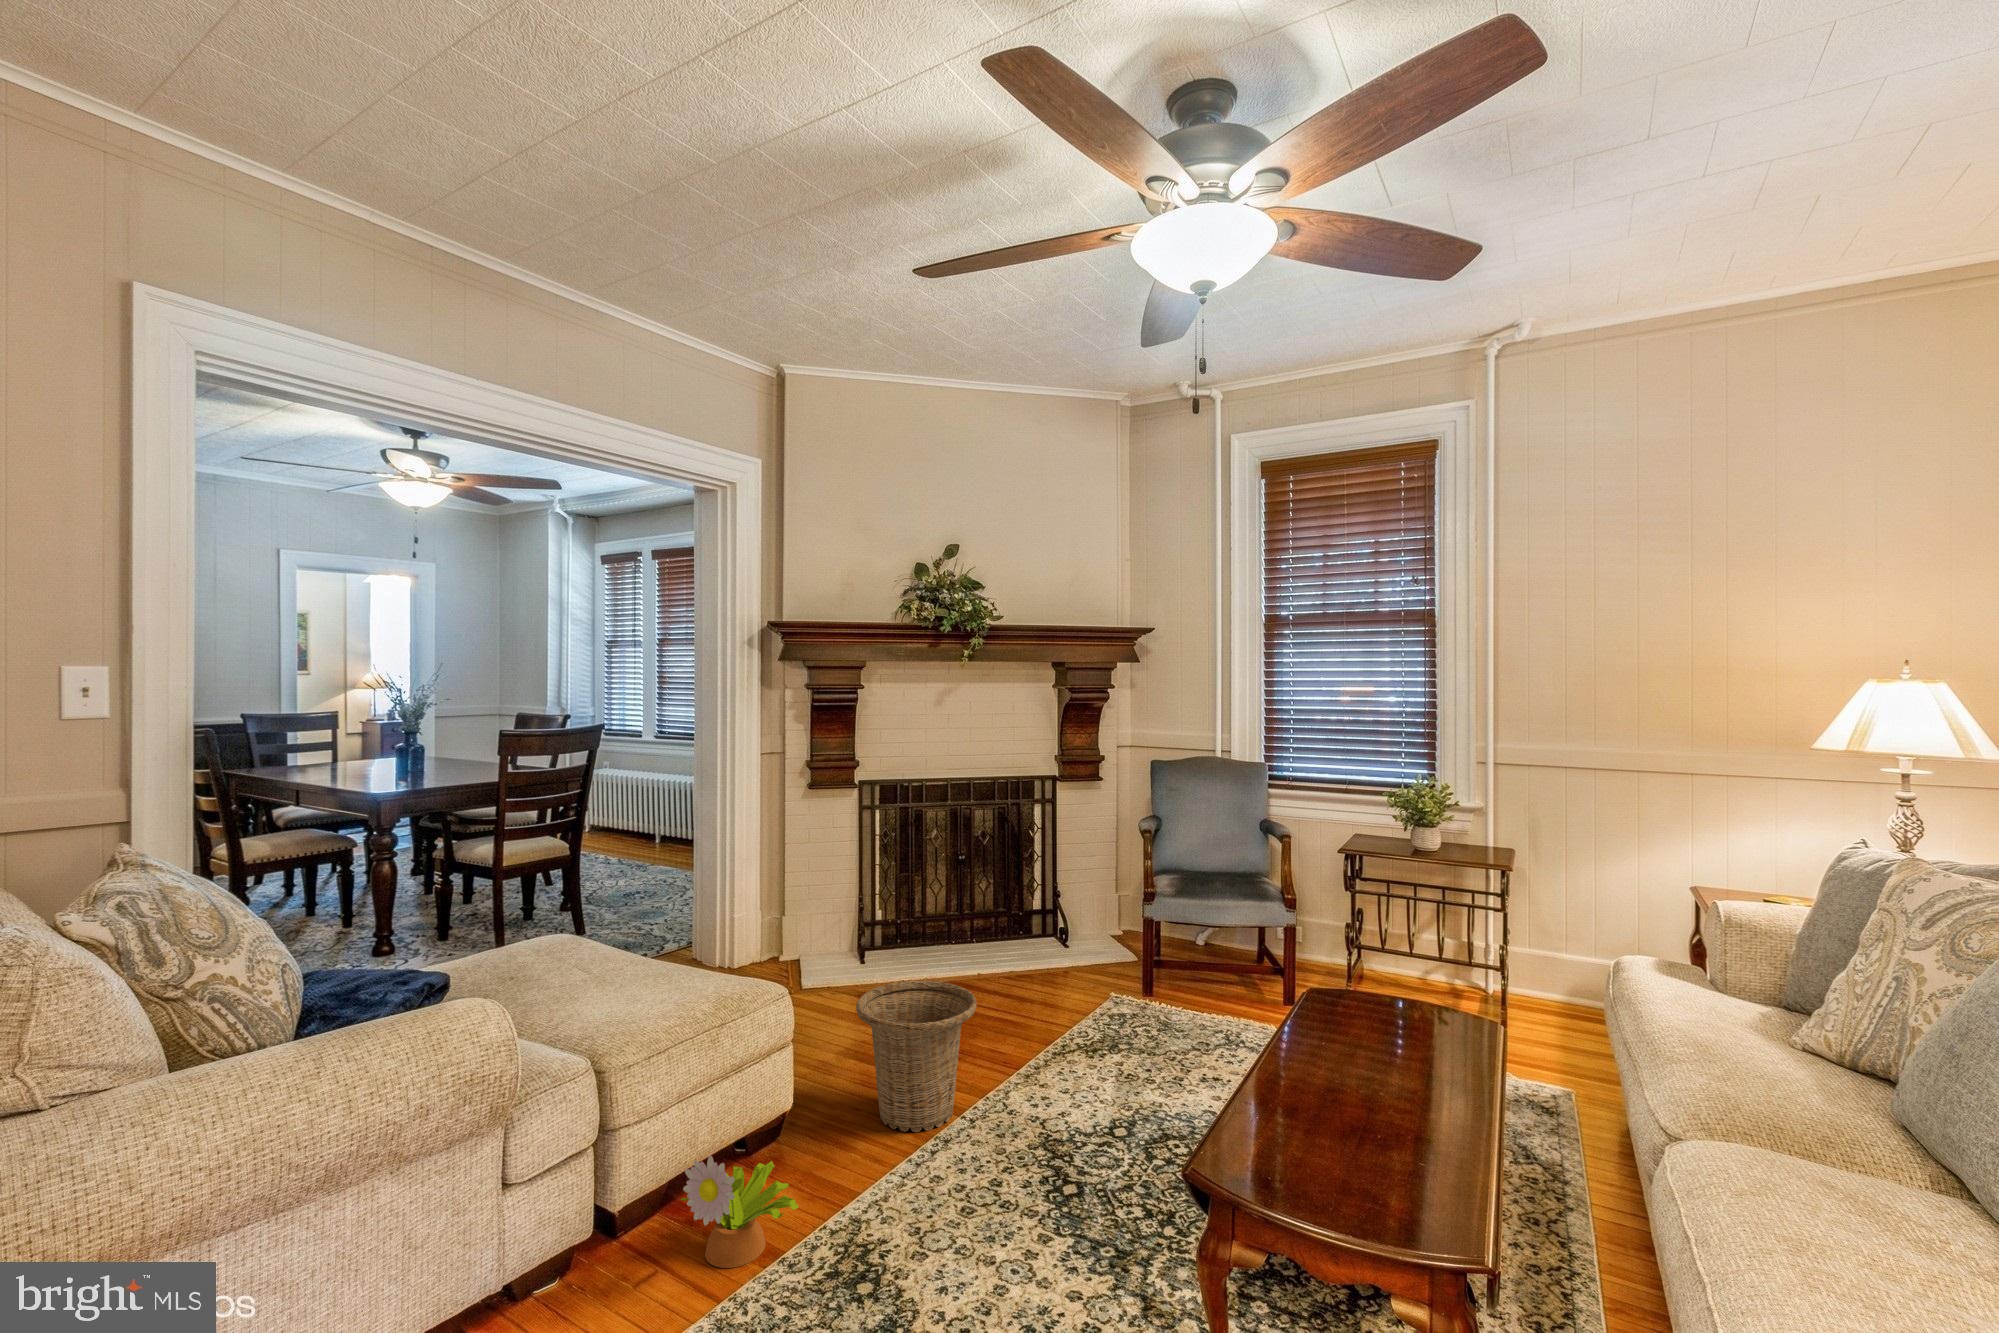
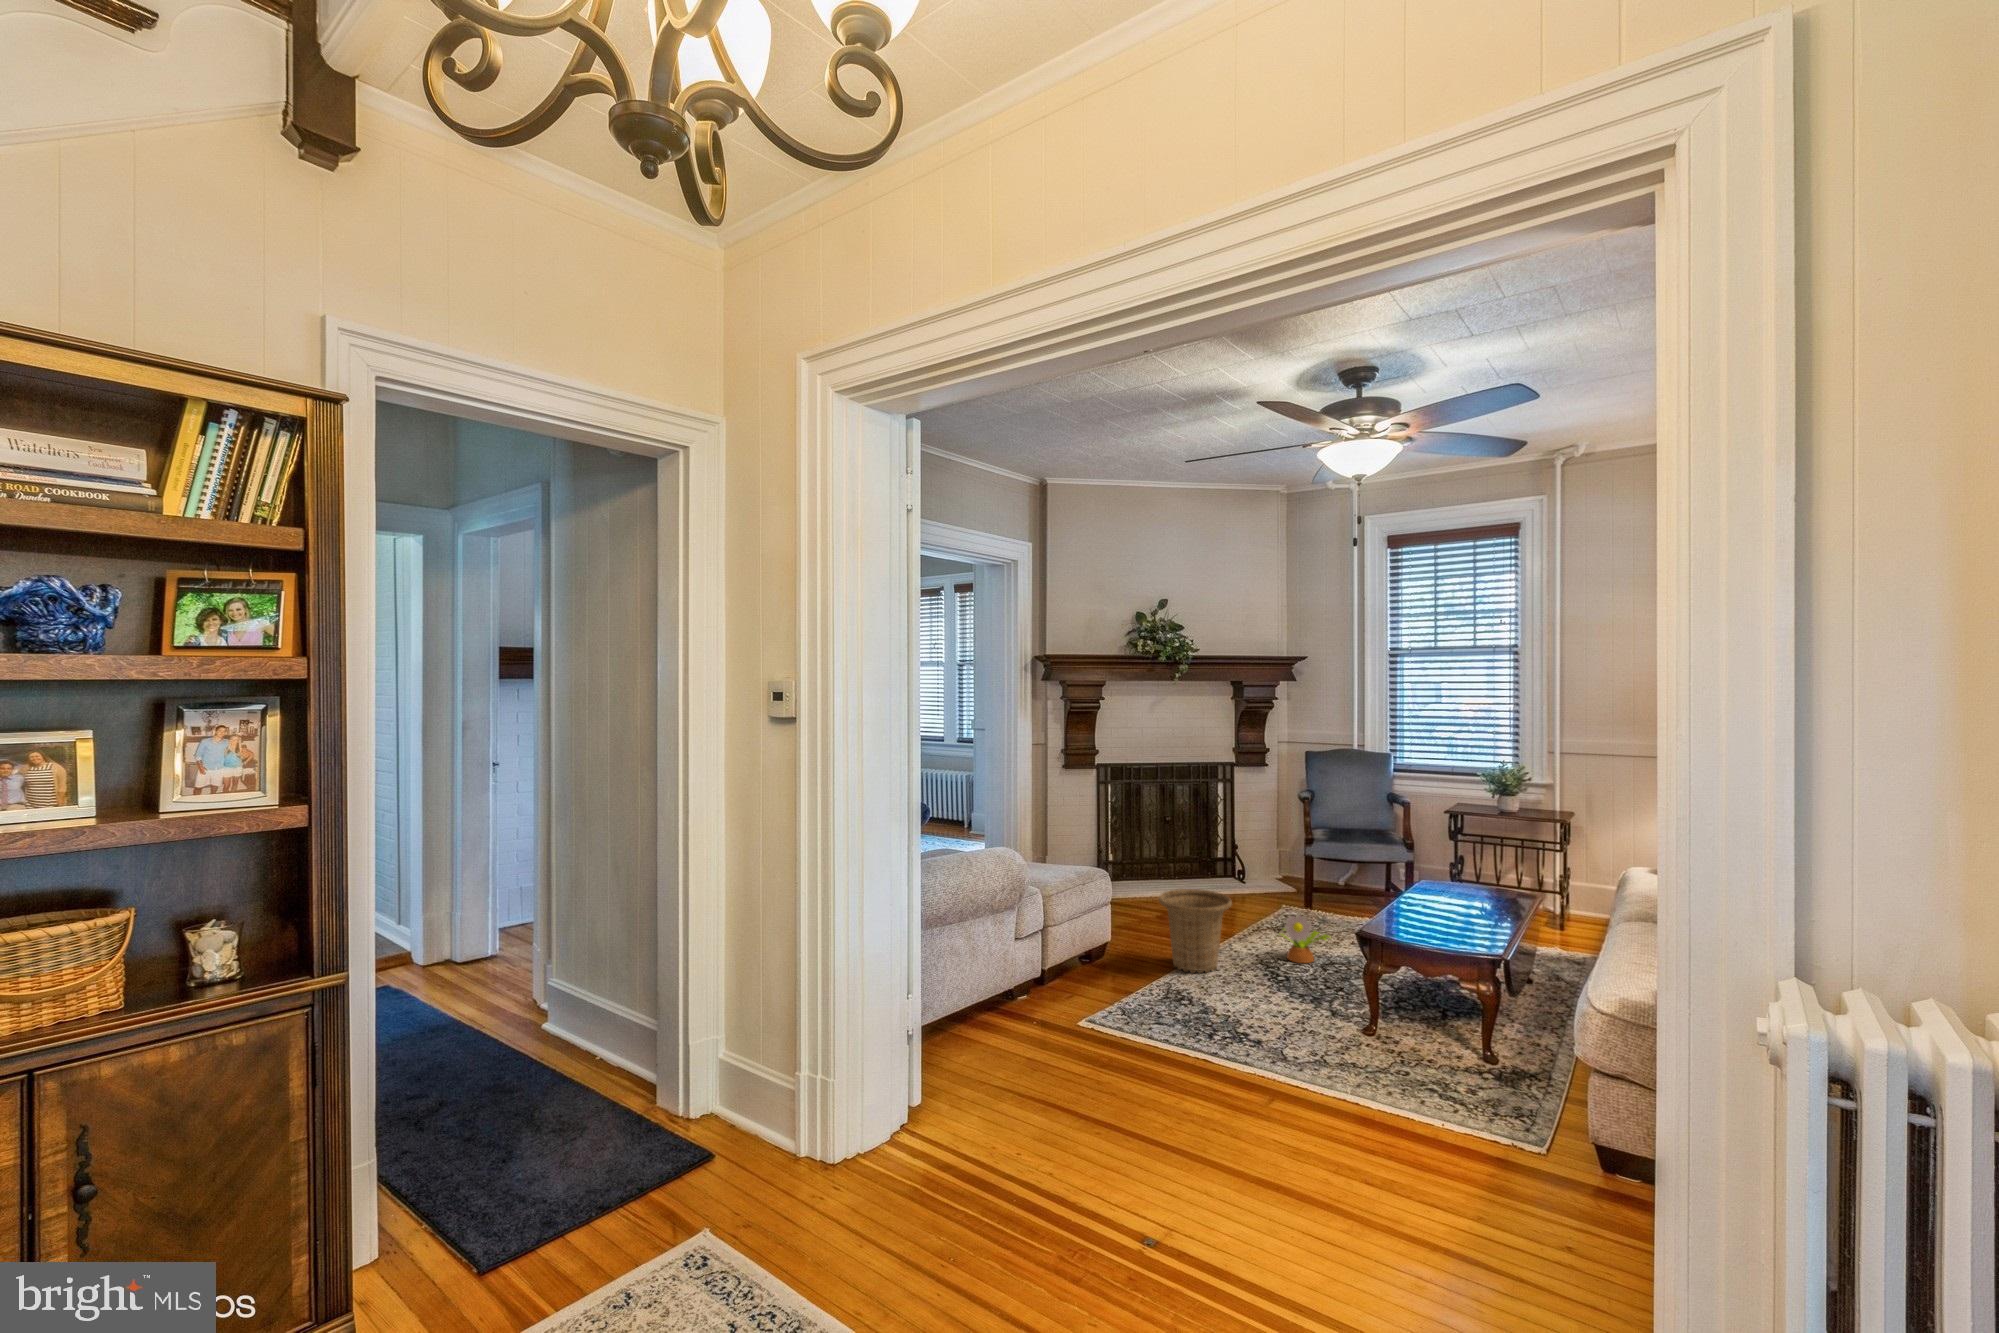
decorative plant: present [680,1156,798,1268] -> present [1275,914,1330,963]

